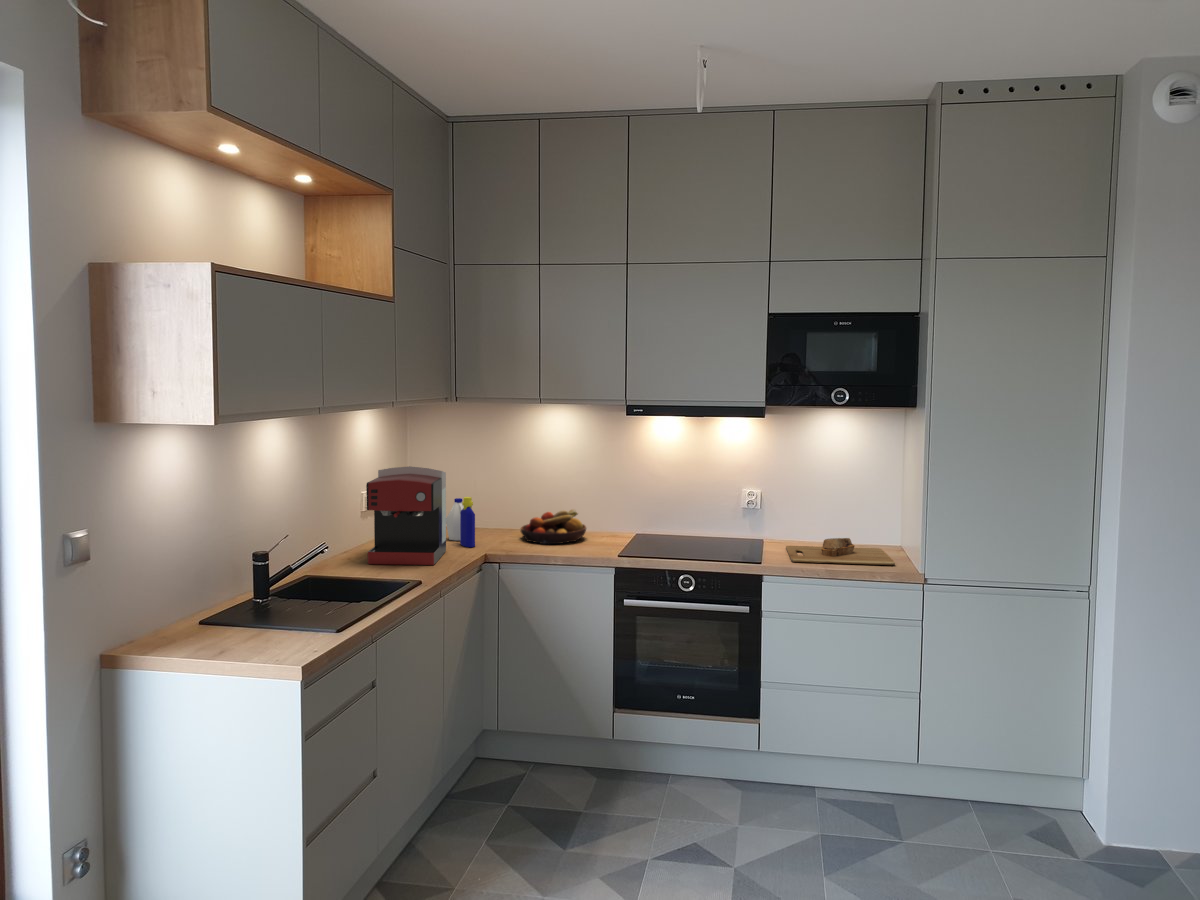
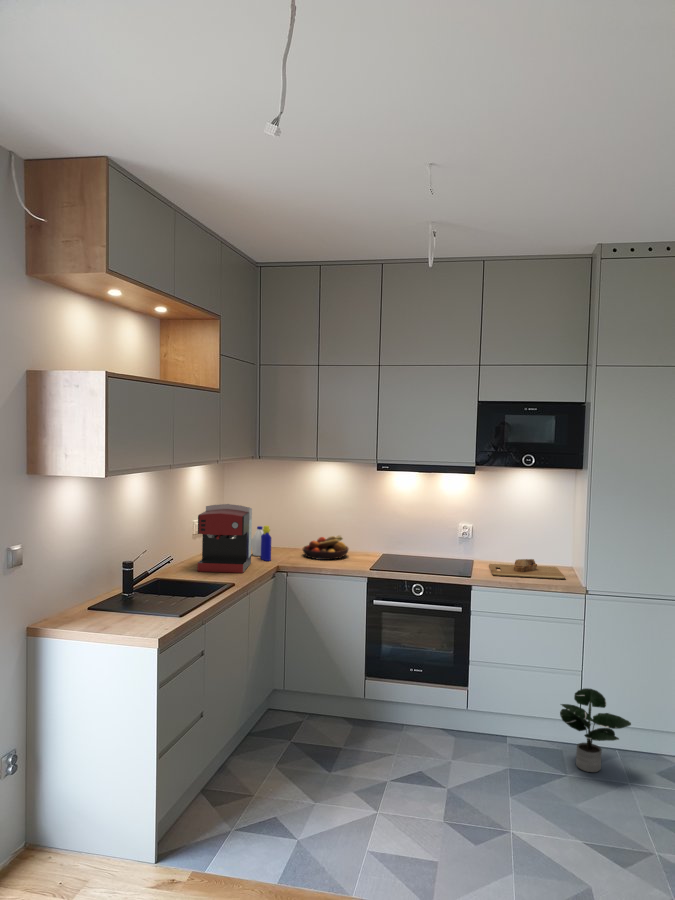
potted plant: none [888,718,989,834] -> present [560,688,631,772]

